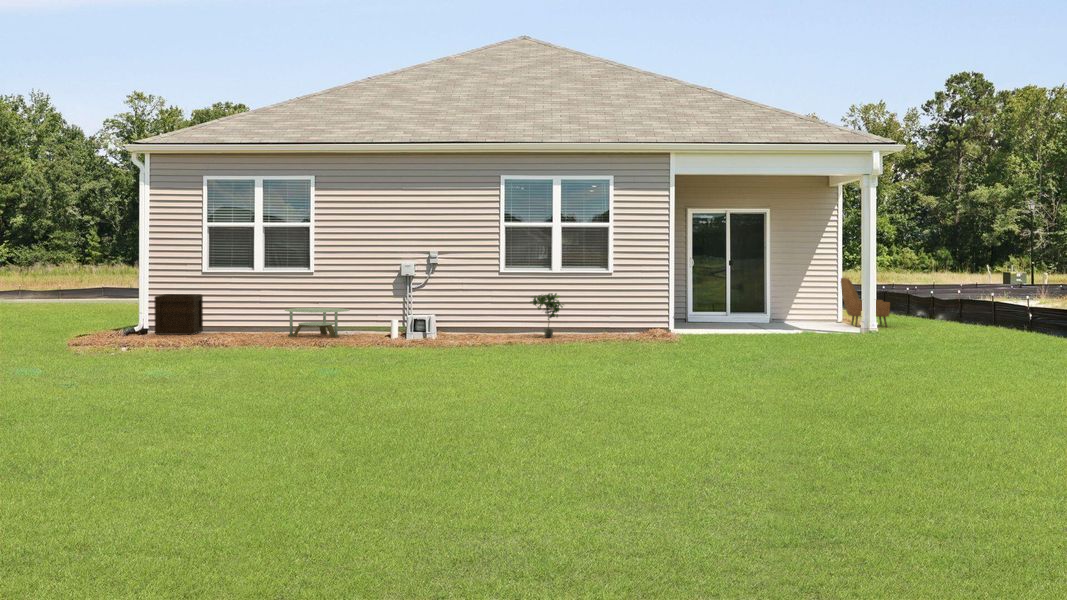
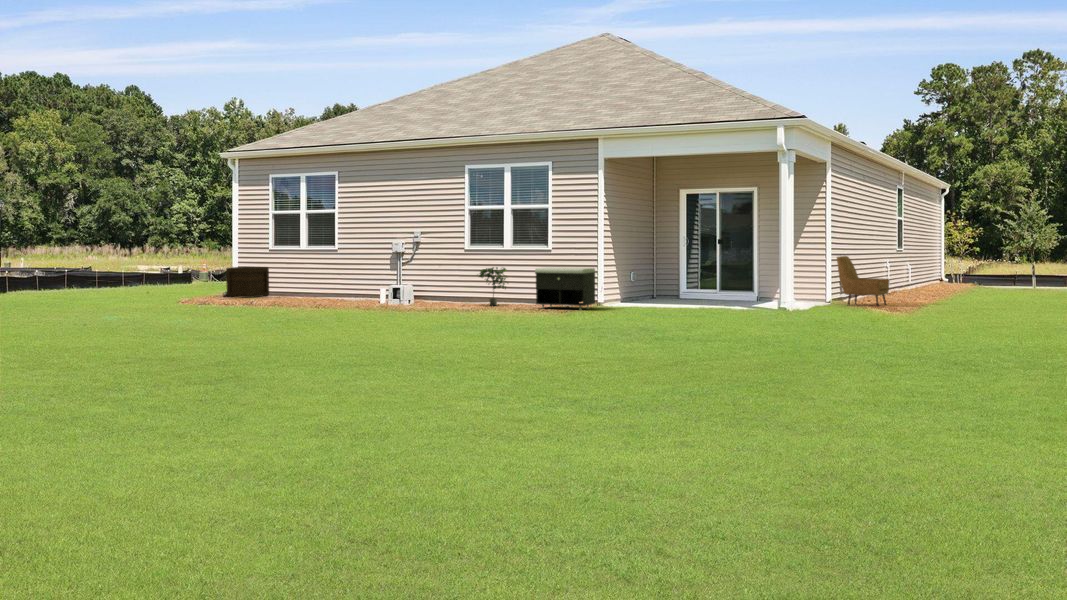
storage bench: none [610,293,671,340] -> present [535,267,595,310]
round table: present [285,308,349,338] -> none [300,278,353,302]

